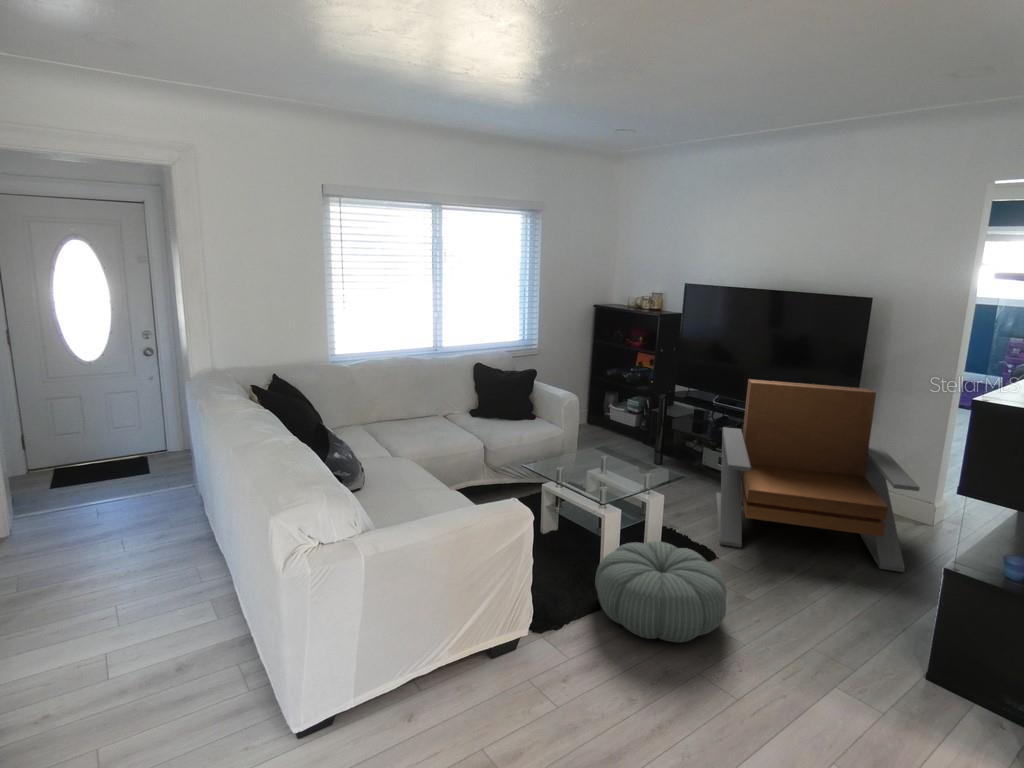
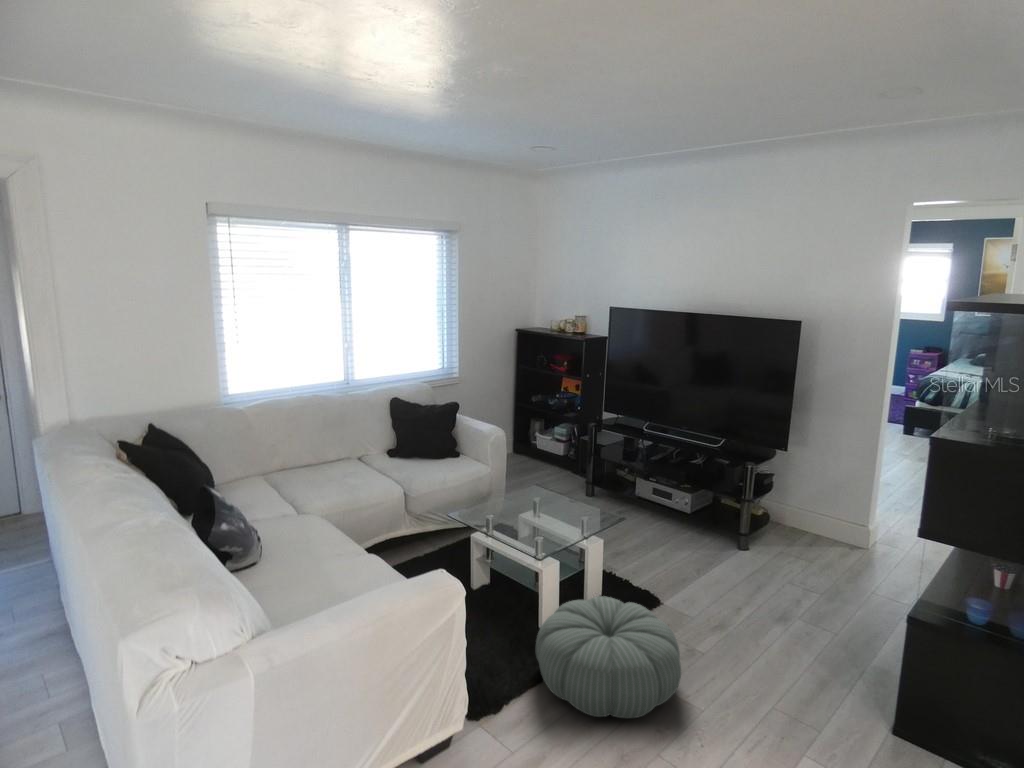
lounge chair: present [716,379,920,572] -> none [653,407,861,605]

